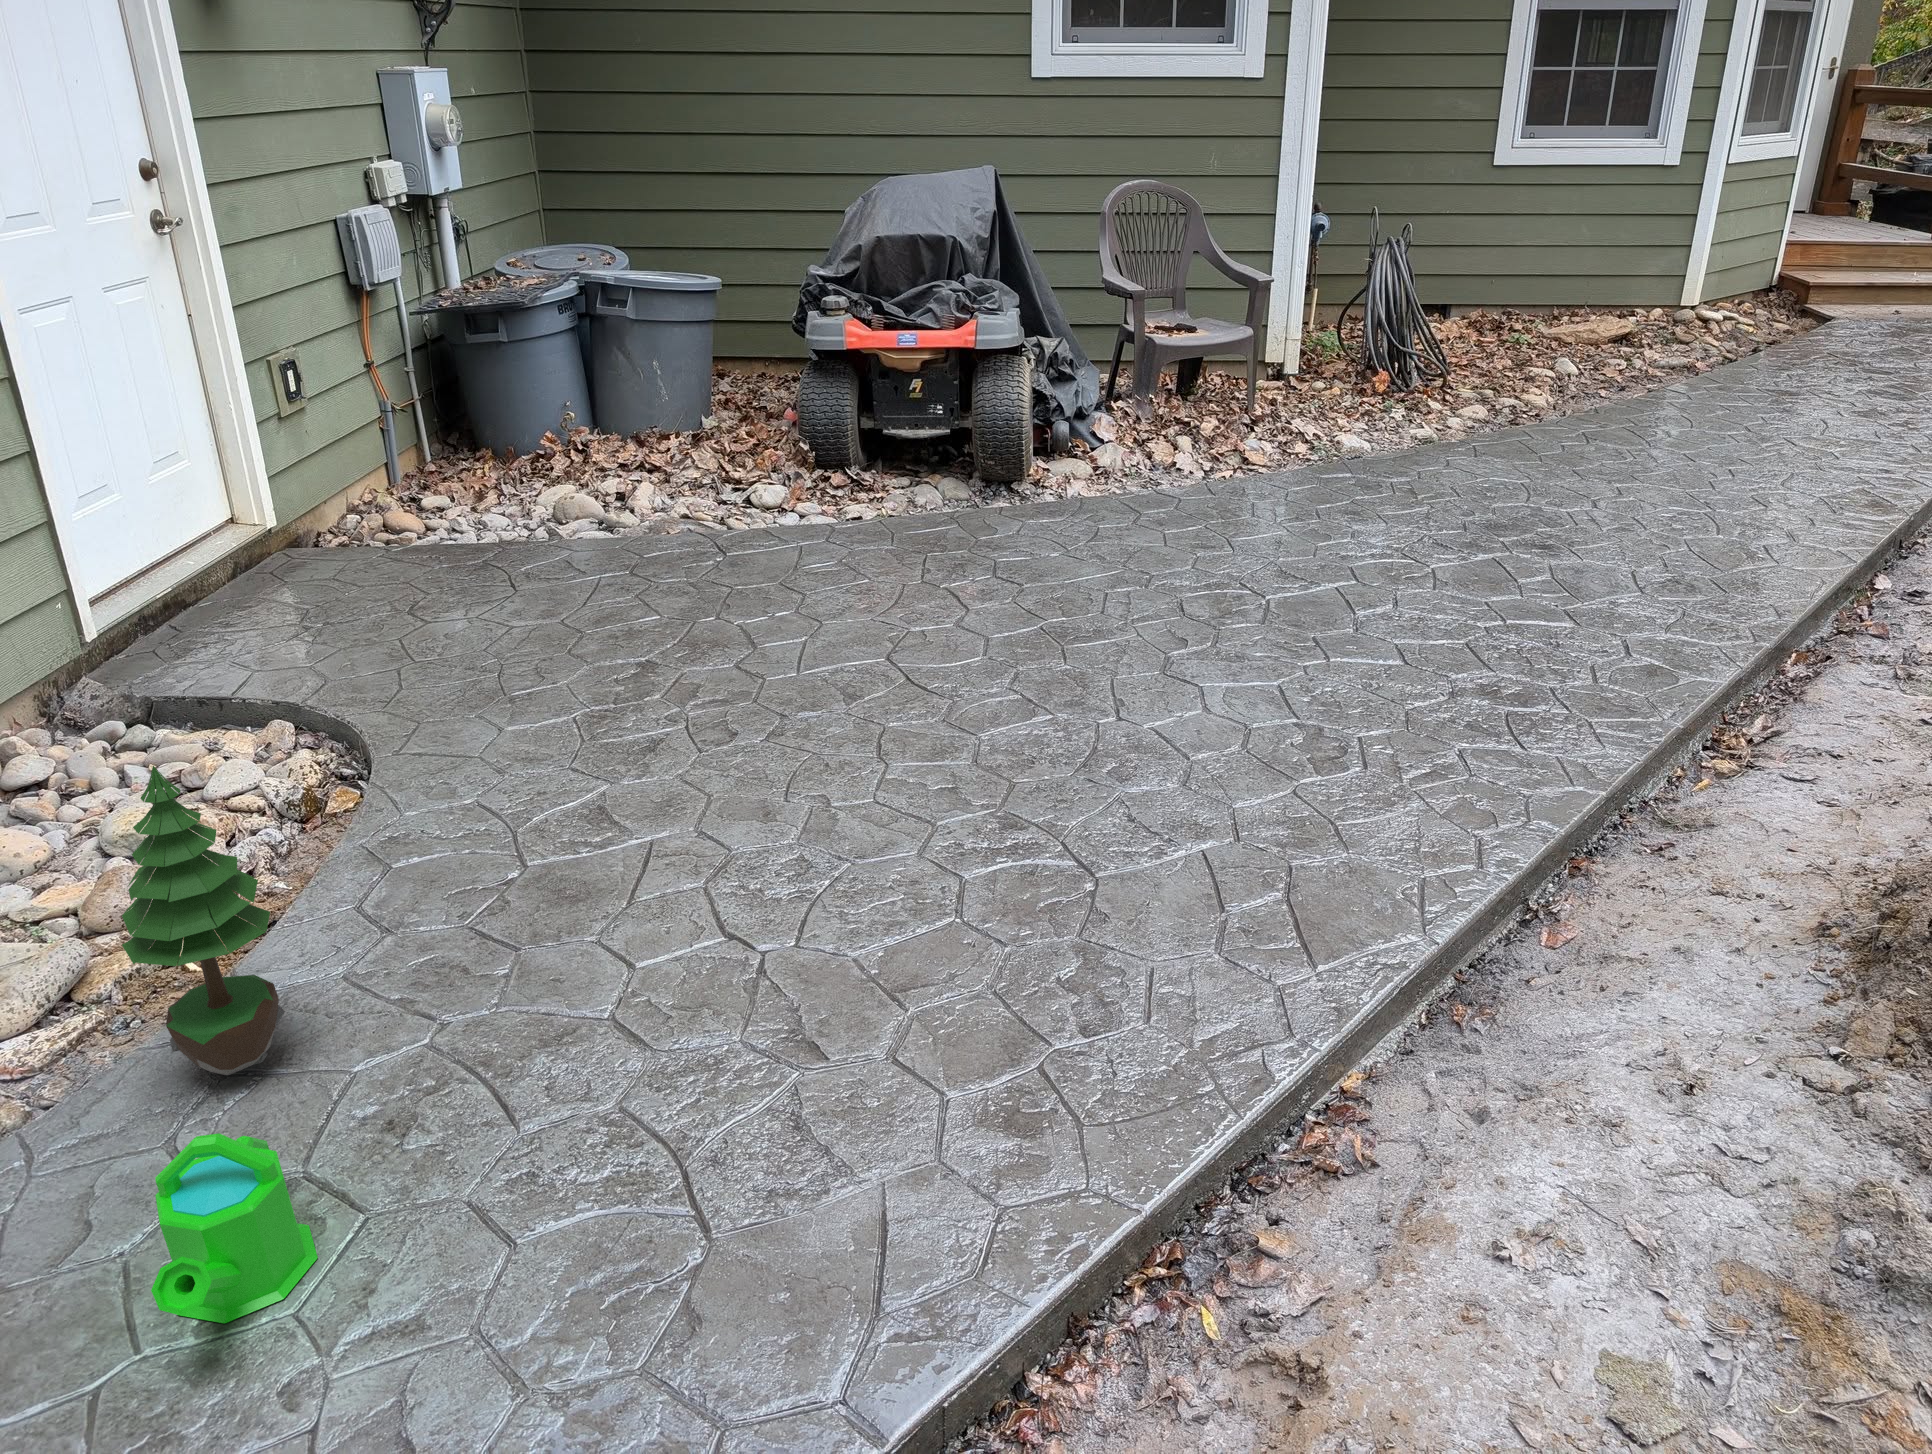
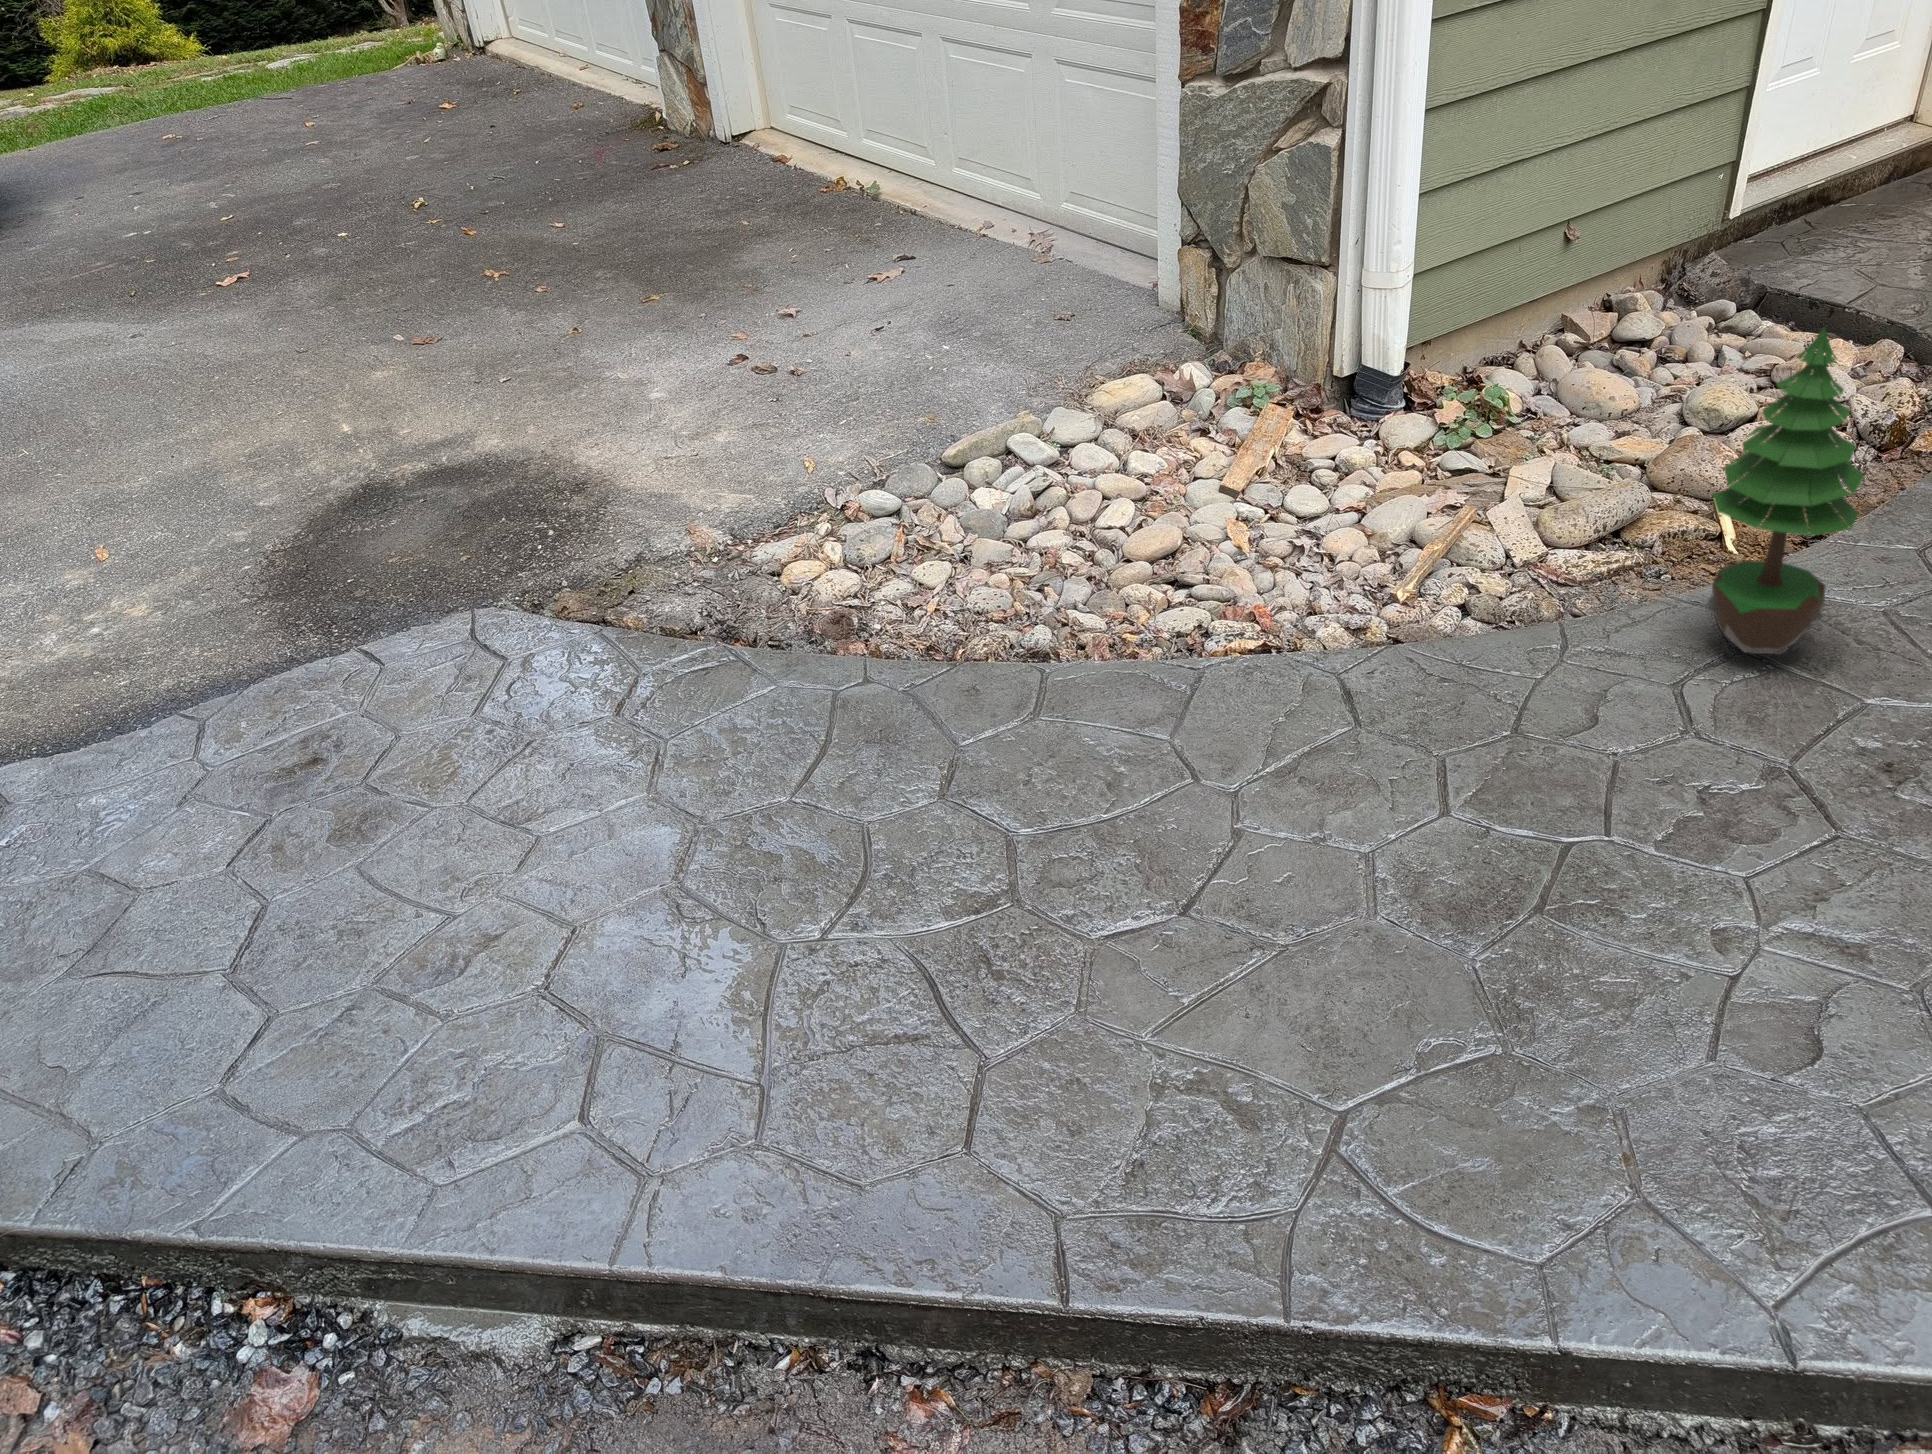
watering can: present [151,1134,318,1323] -> none [1644,681,1789,861]

